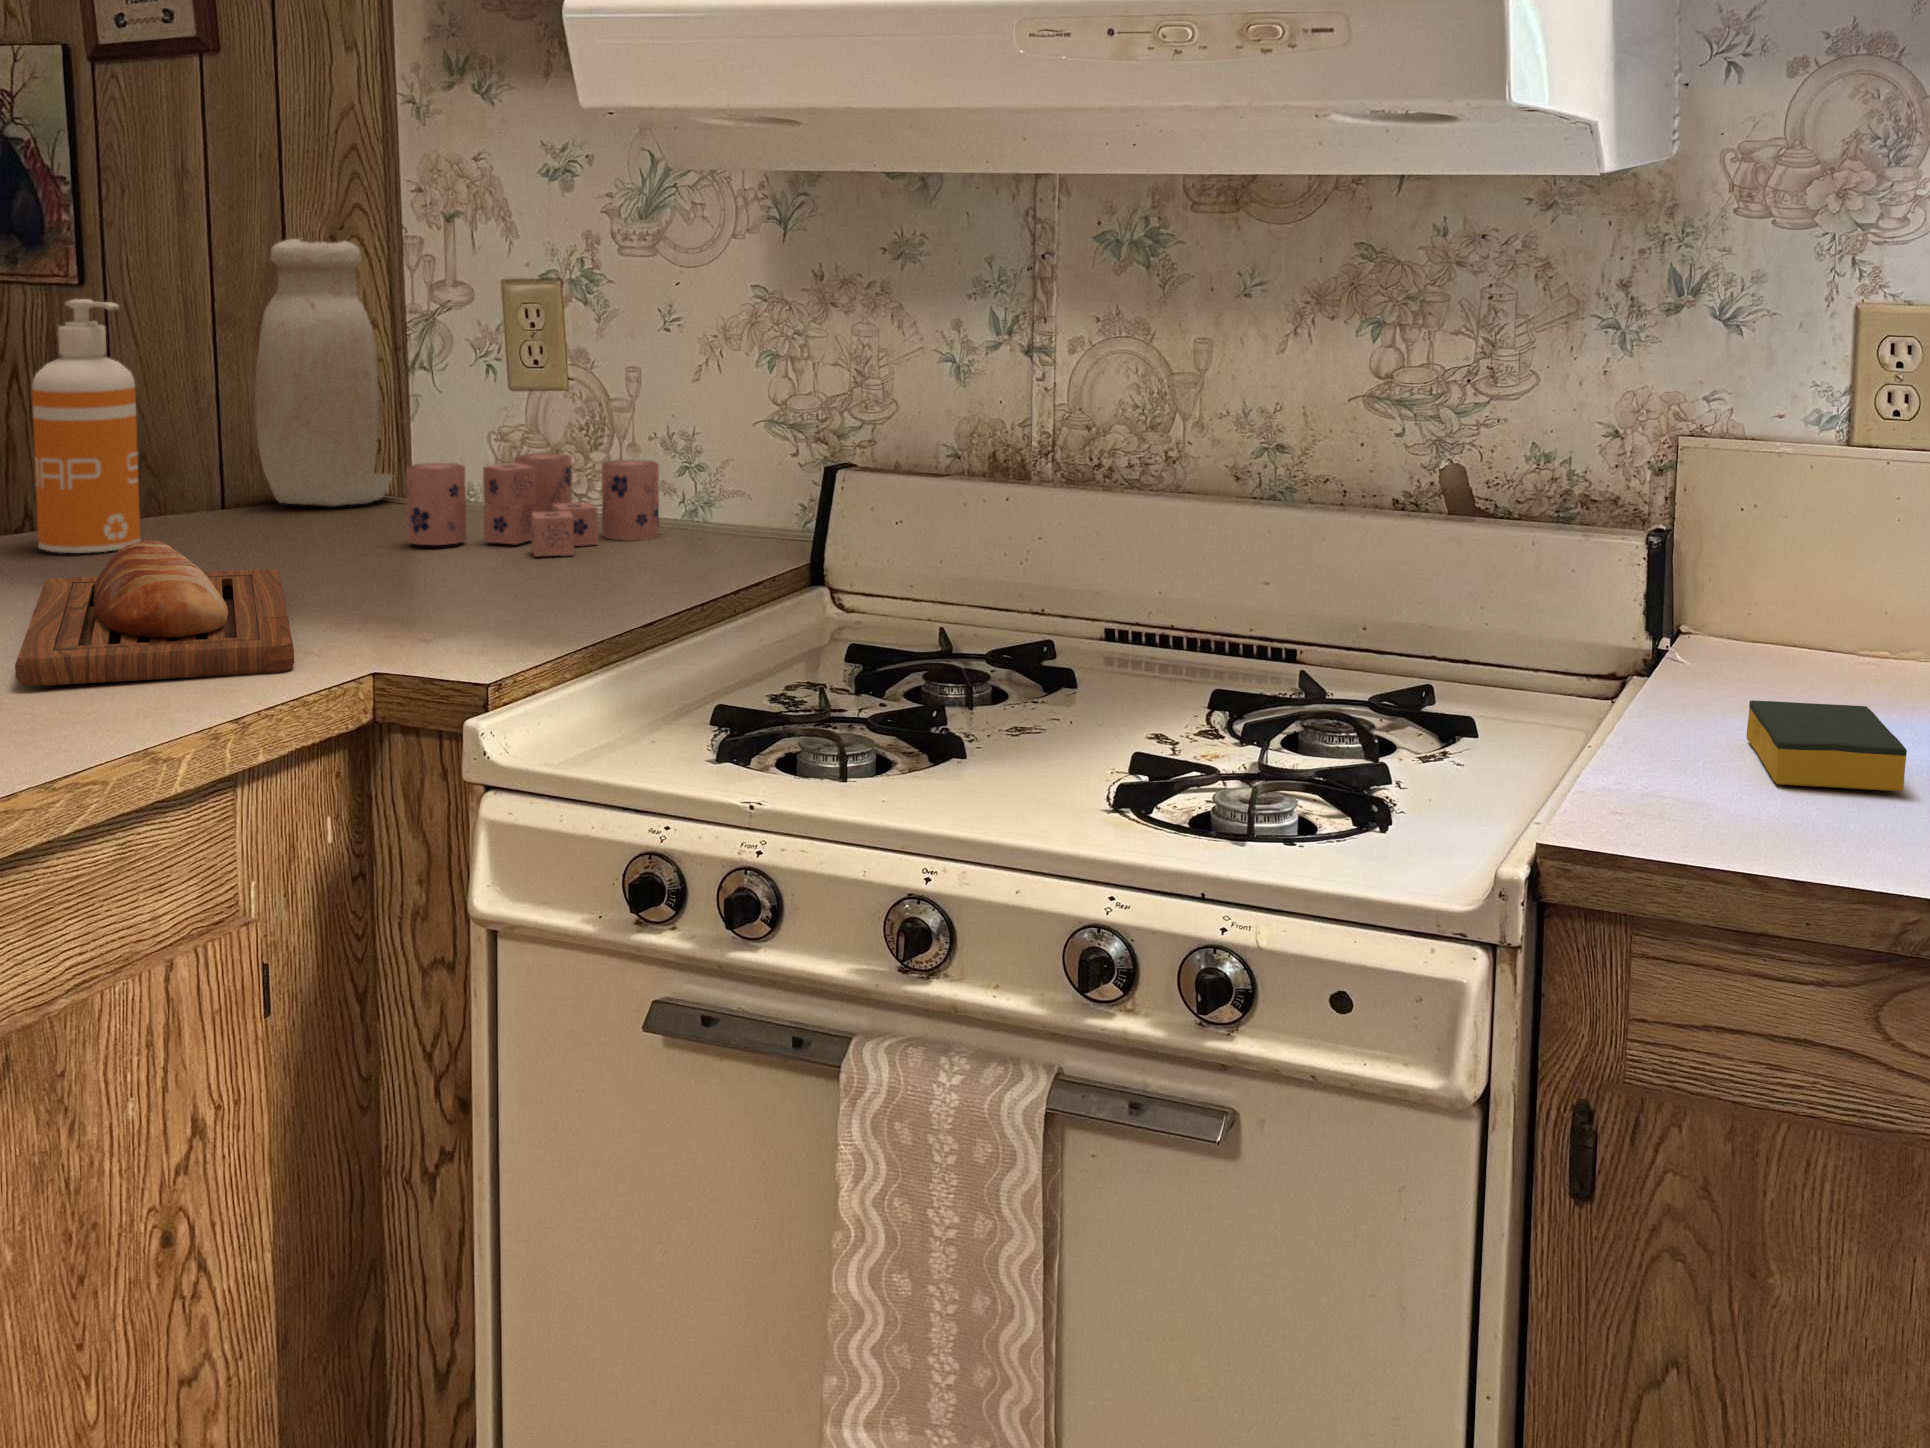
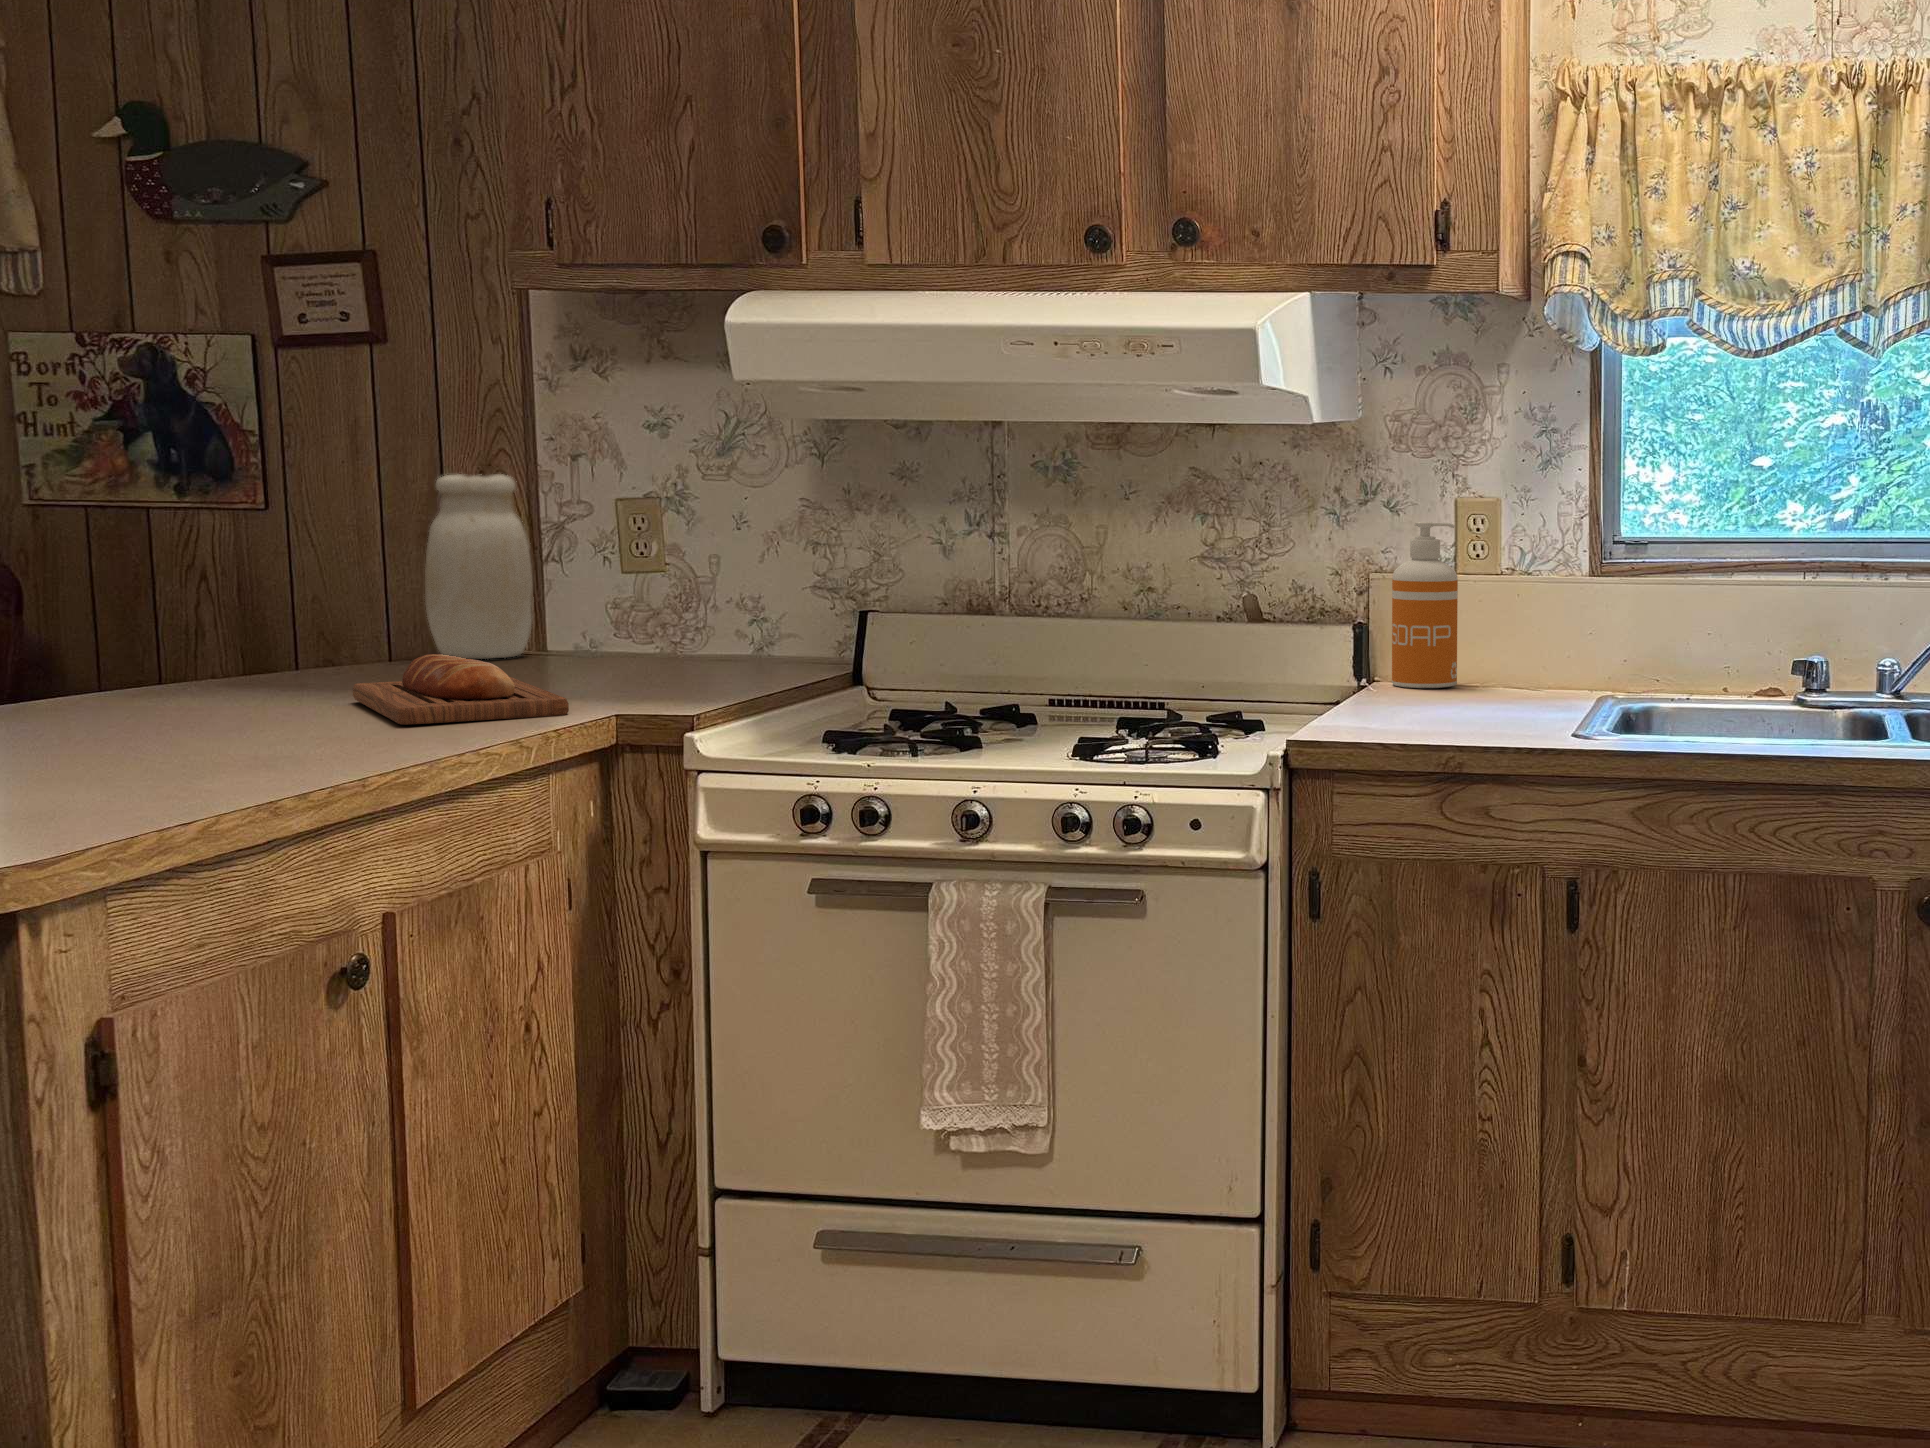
soap dispenser: present [32,299,140,553] -> present [1392,522,1458,688]
candle: present [406,453,659,556] -> none [569,613,743,672]
sponge: present [1747,700,1907,791] -> none [1391,688,1459,719]

